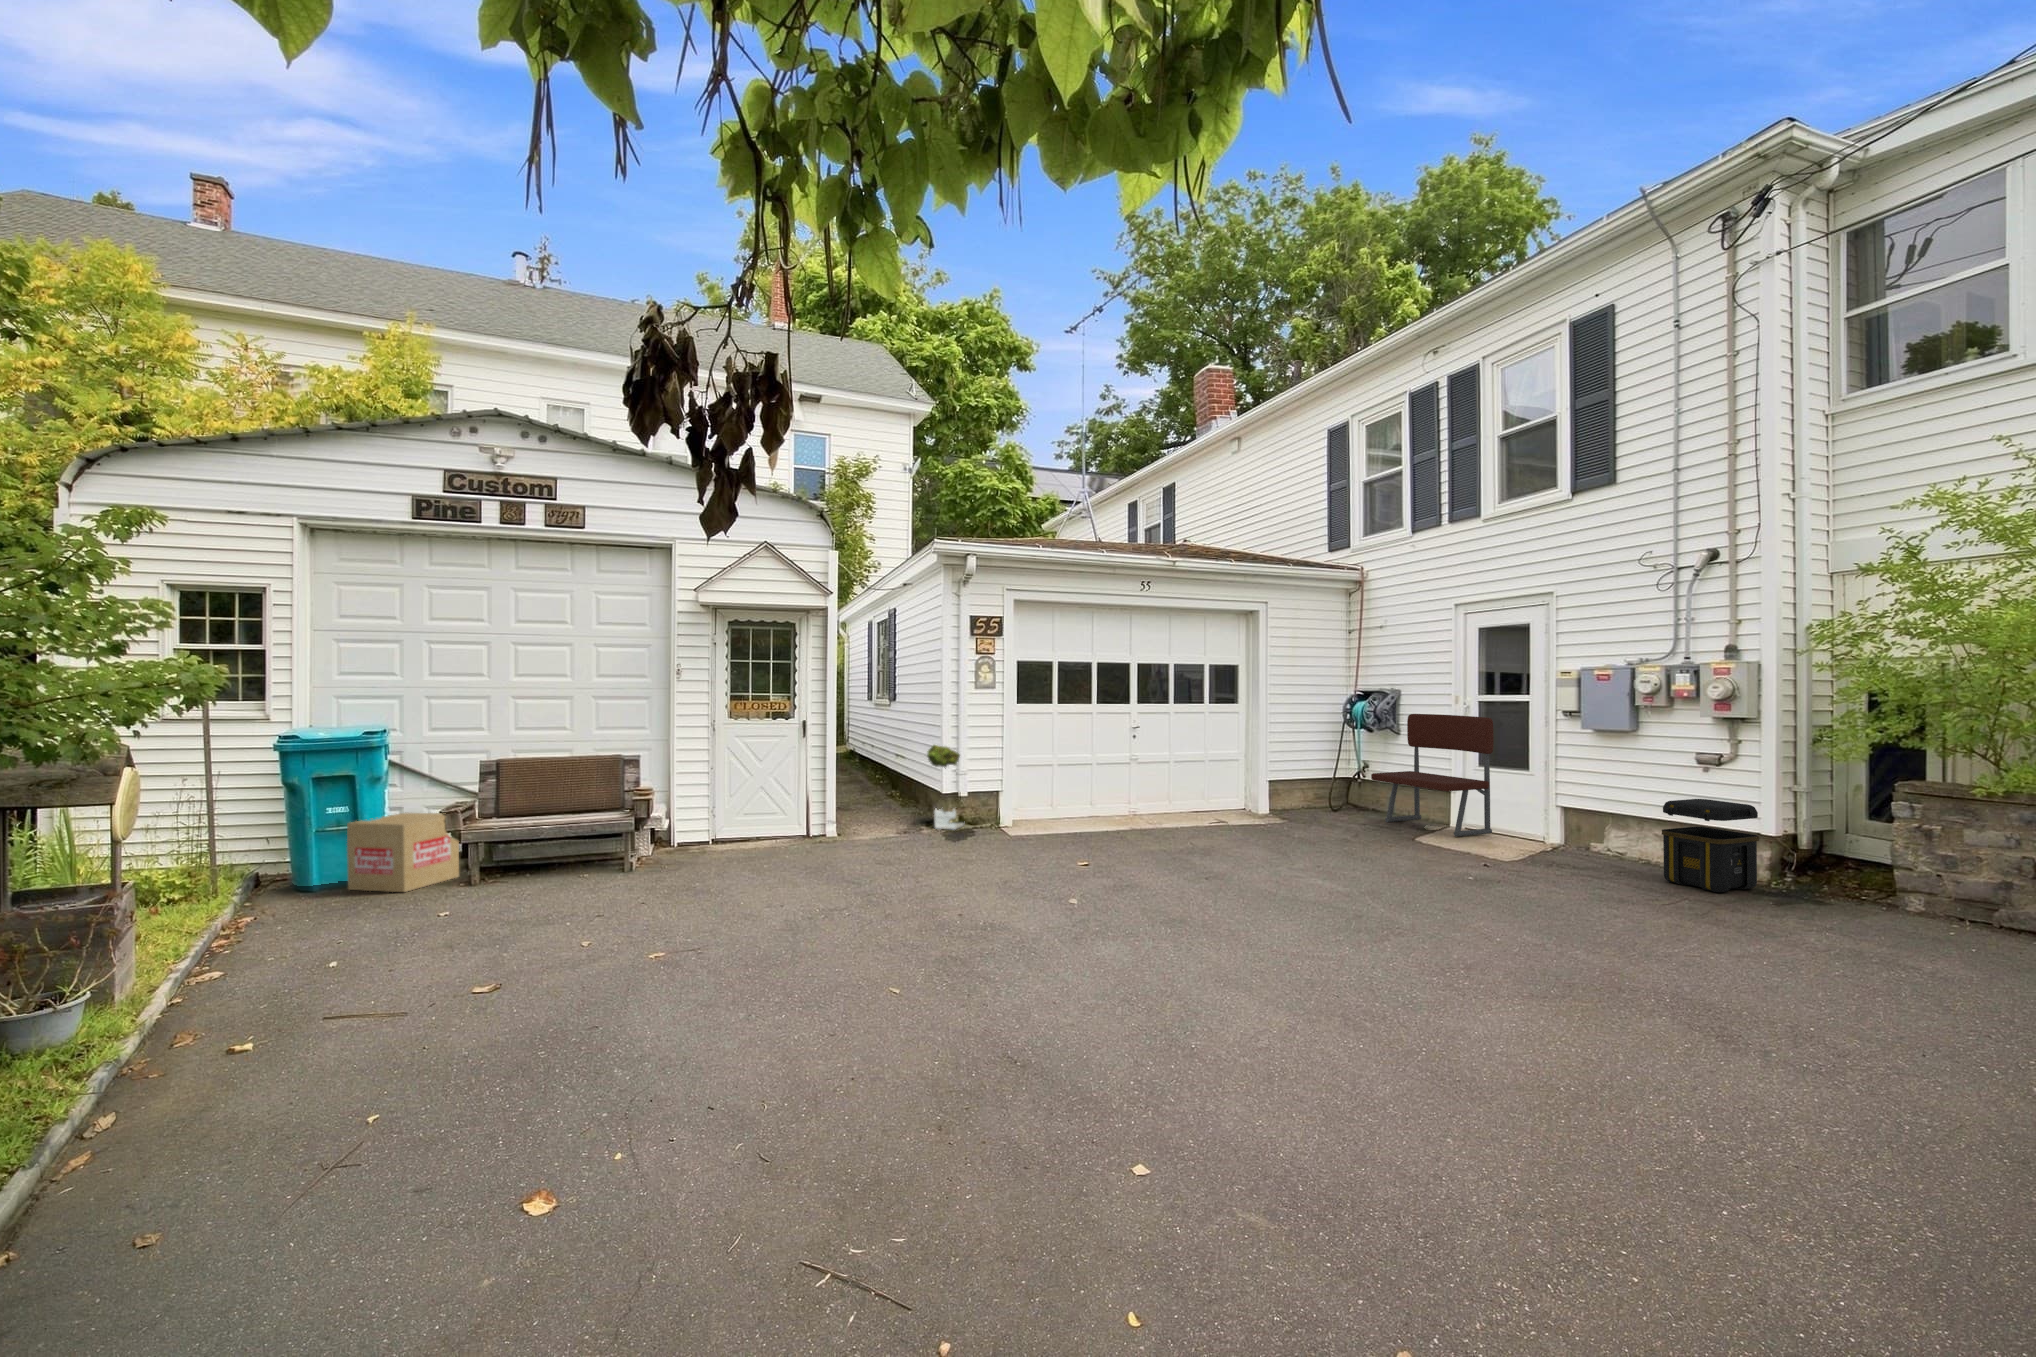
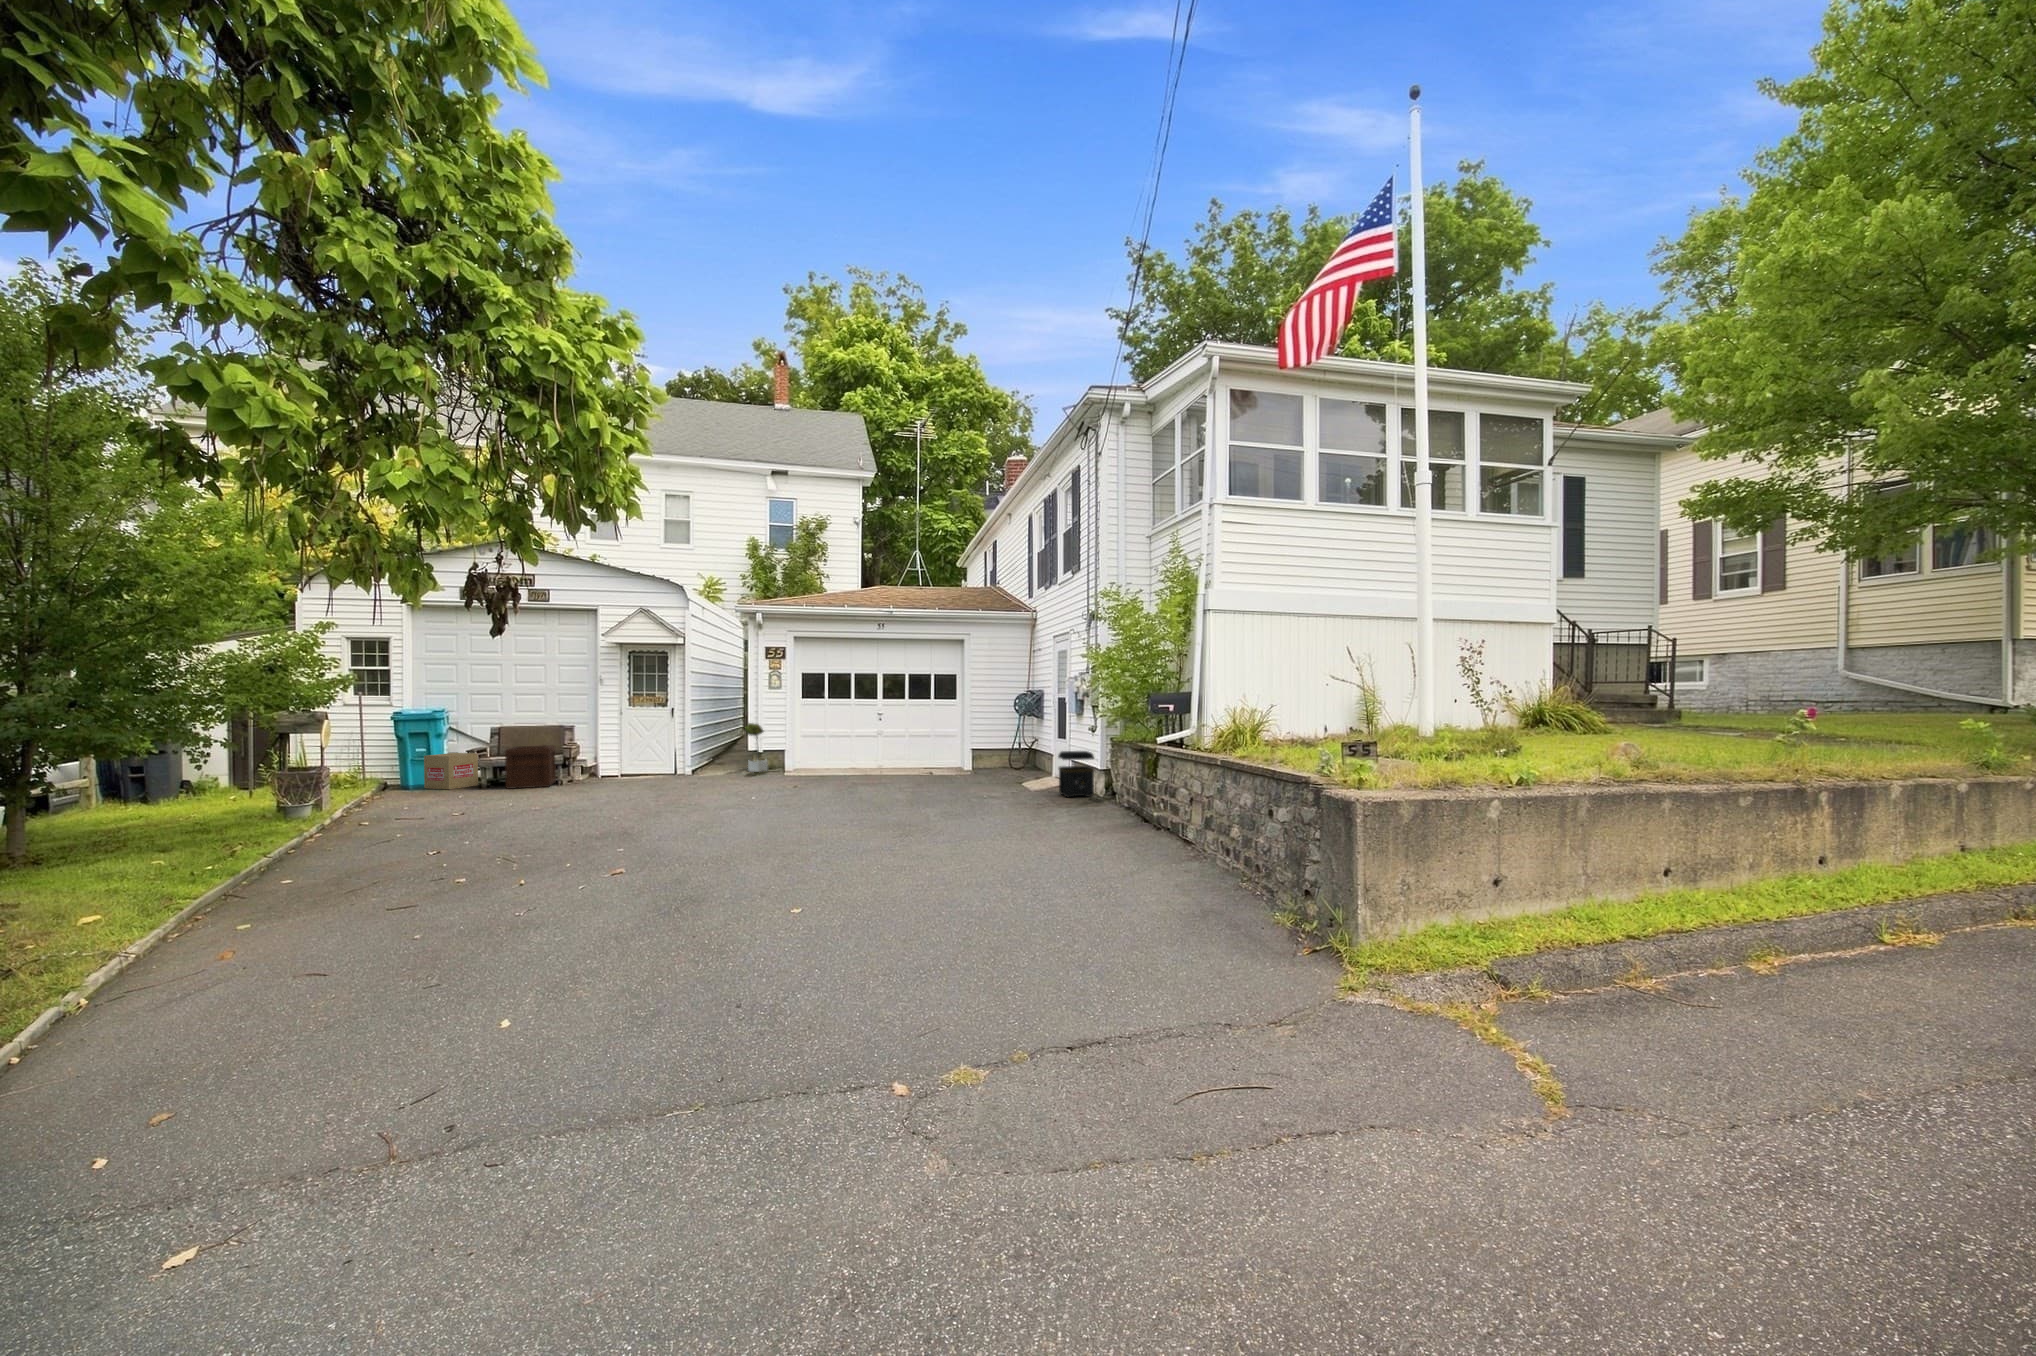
bench: present [1371,714,1494,836] -> none [1004,706,1052,777]
wooden crate: none [528,794,617,888] -> present [505,745,556,789]

